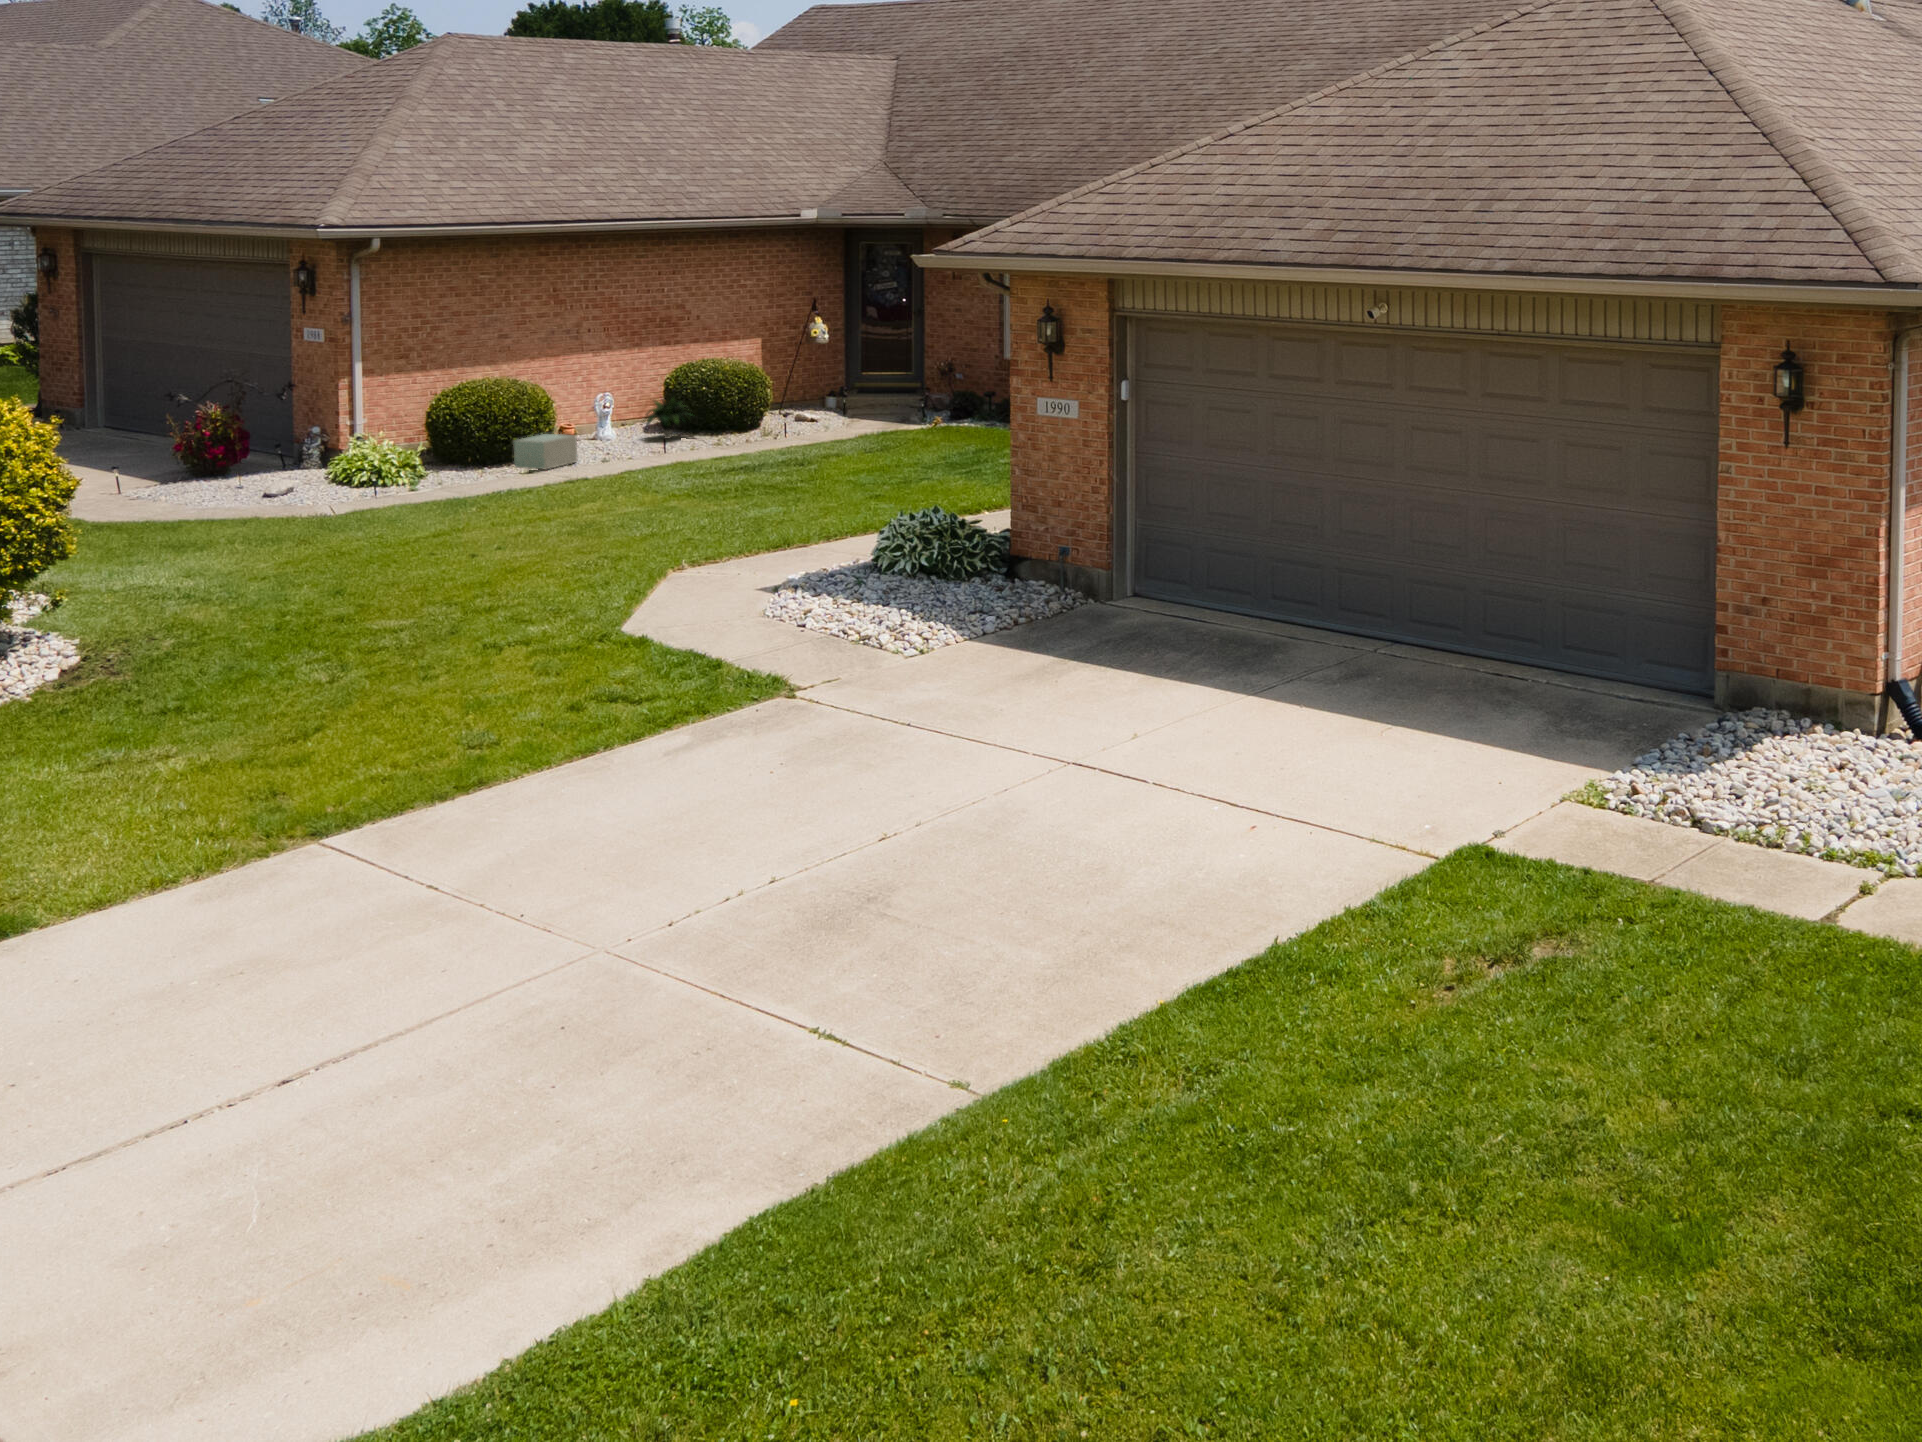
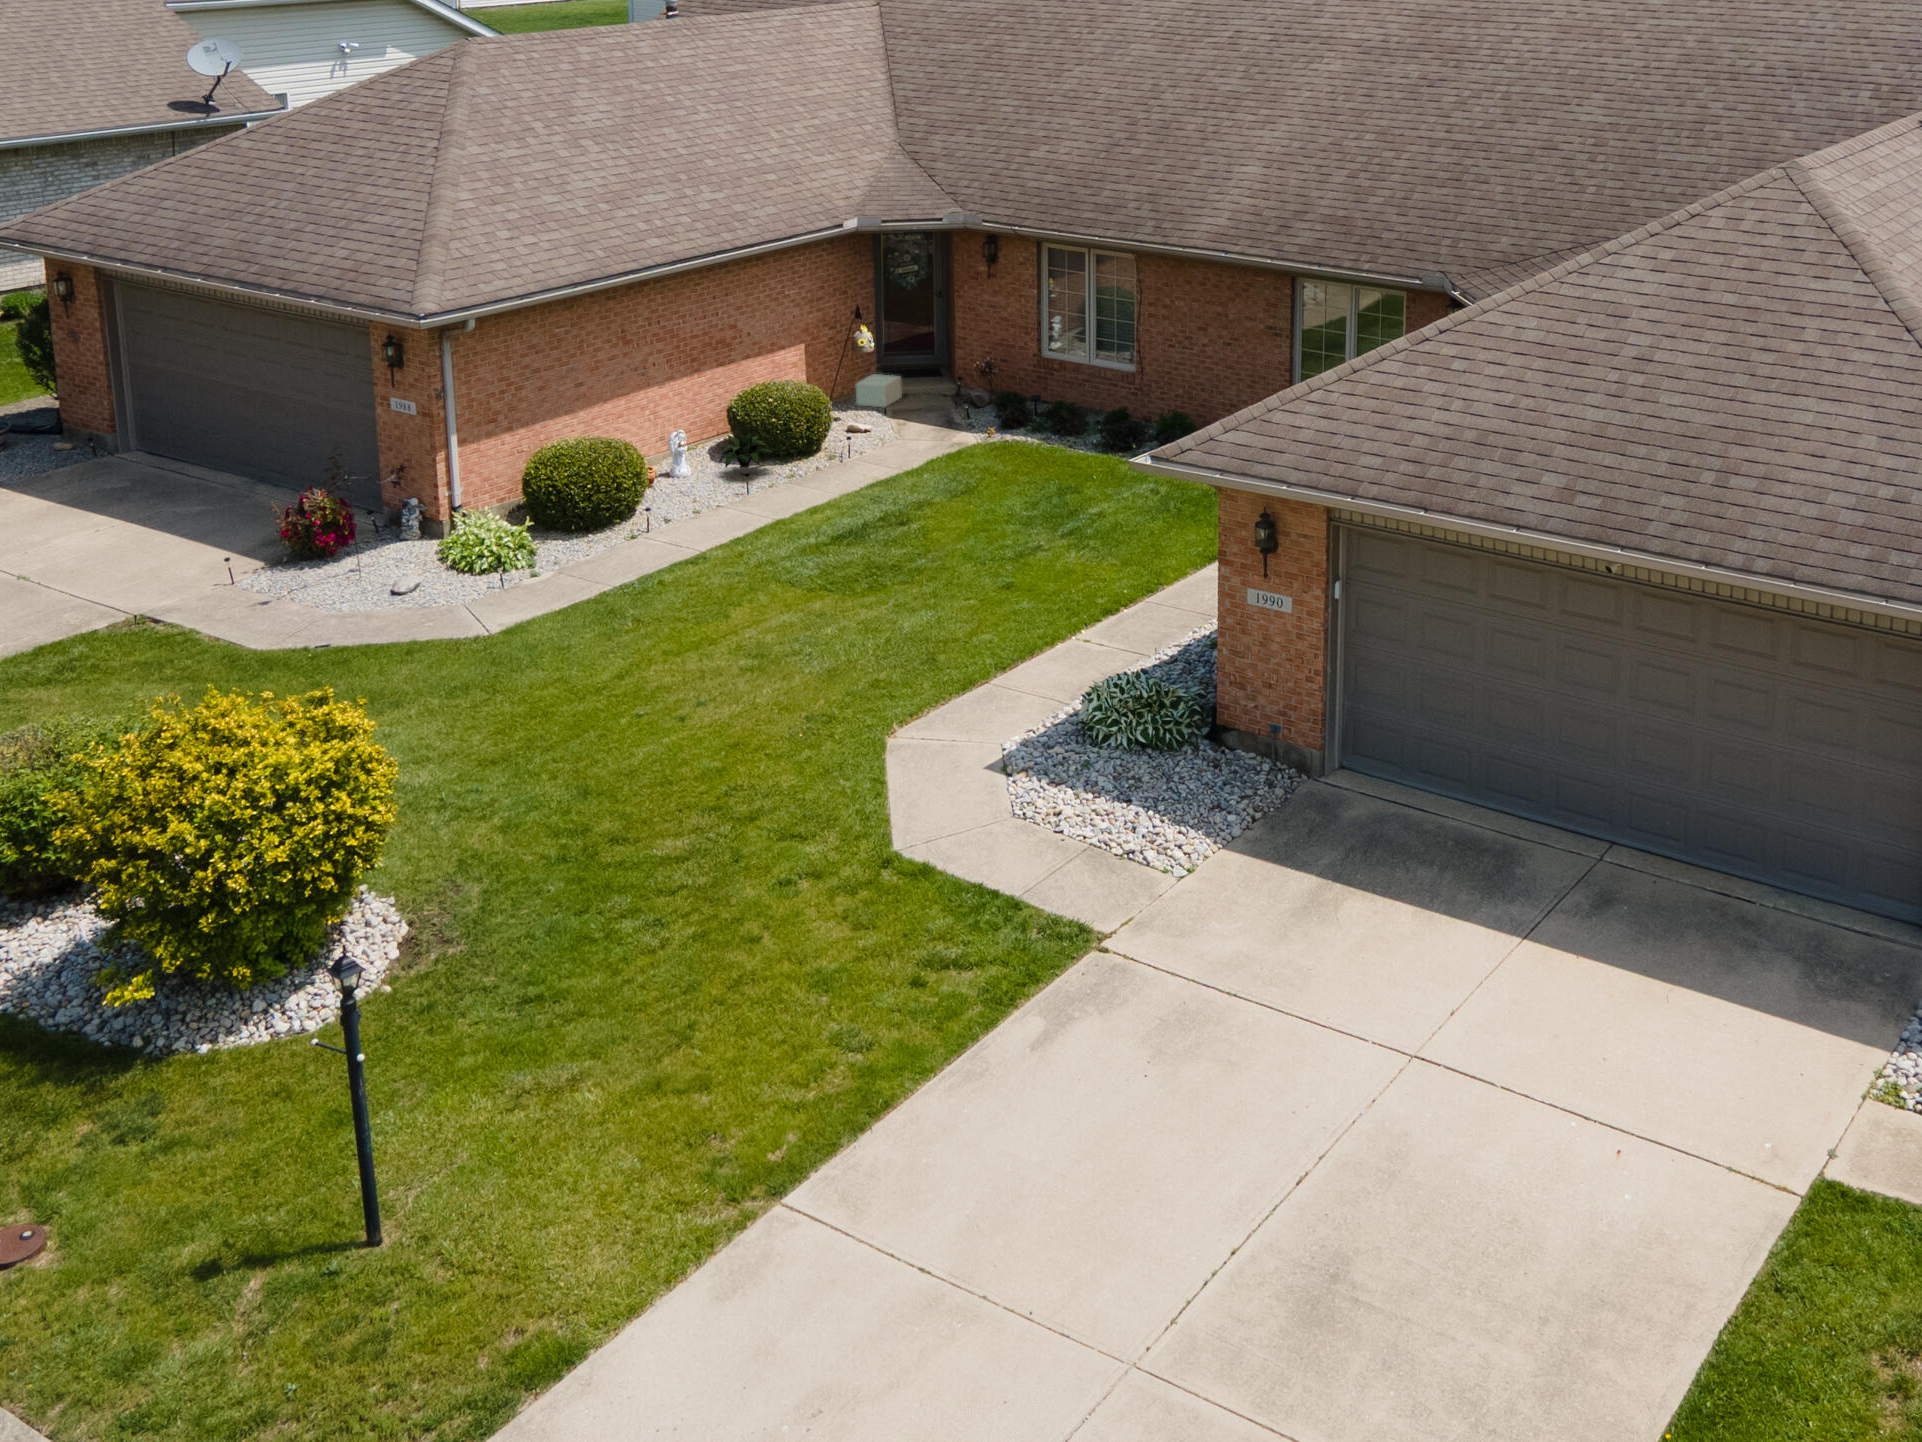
storage box: present [514,434,577,469] -> present [856,374,902,407]

